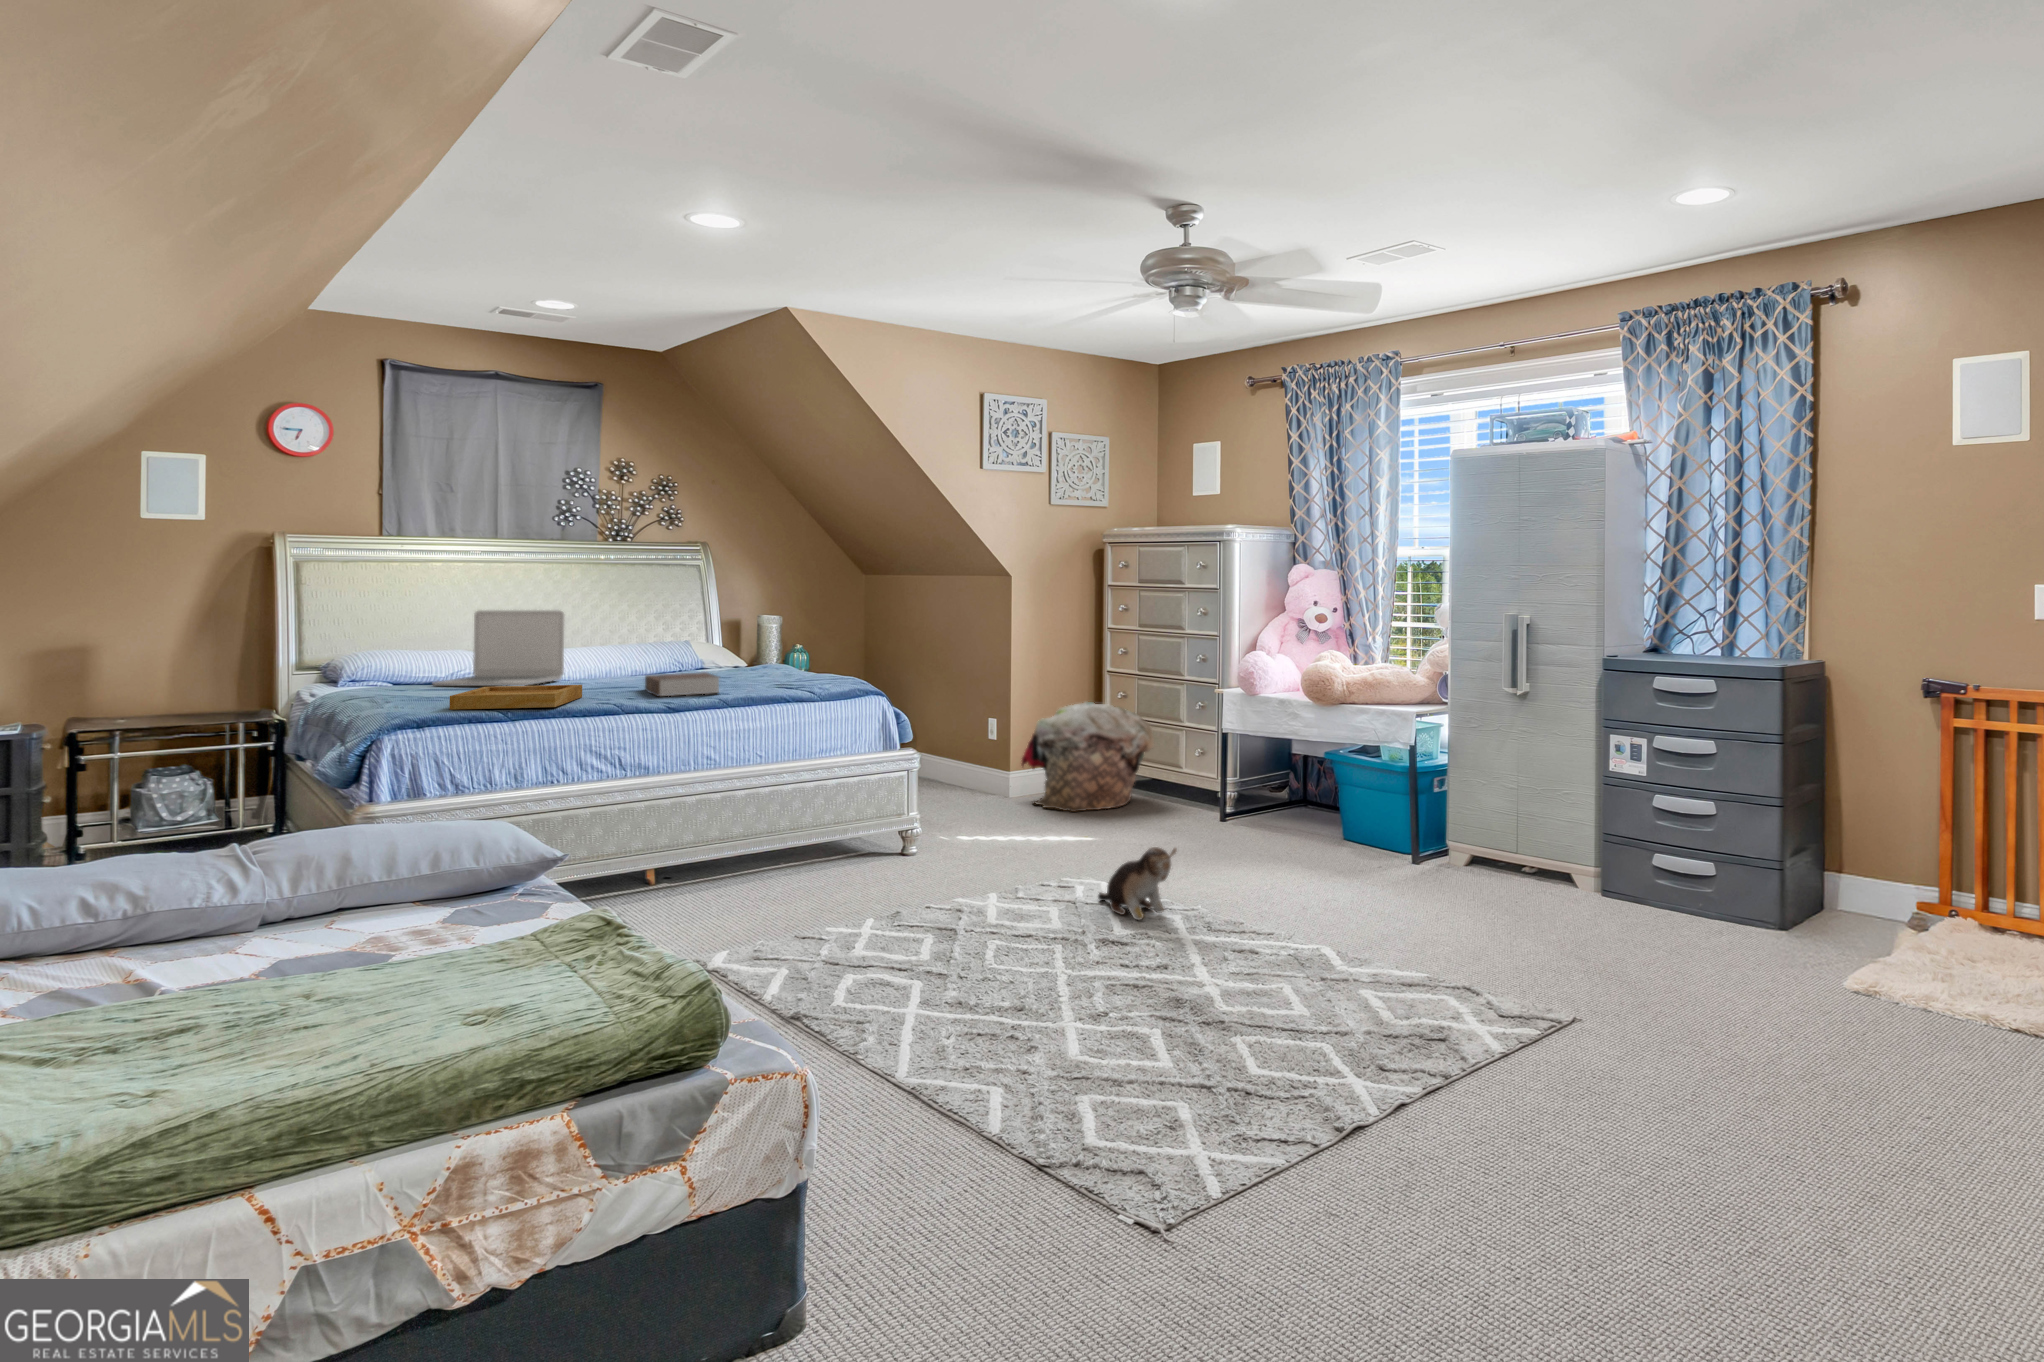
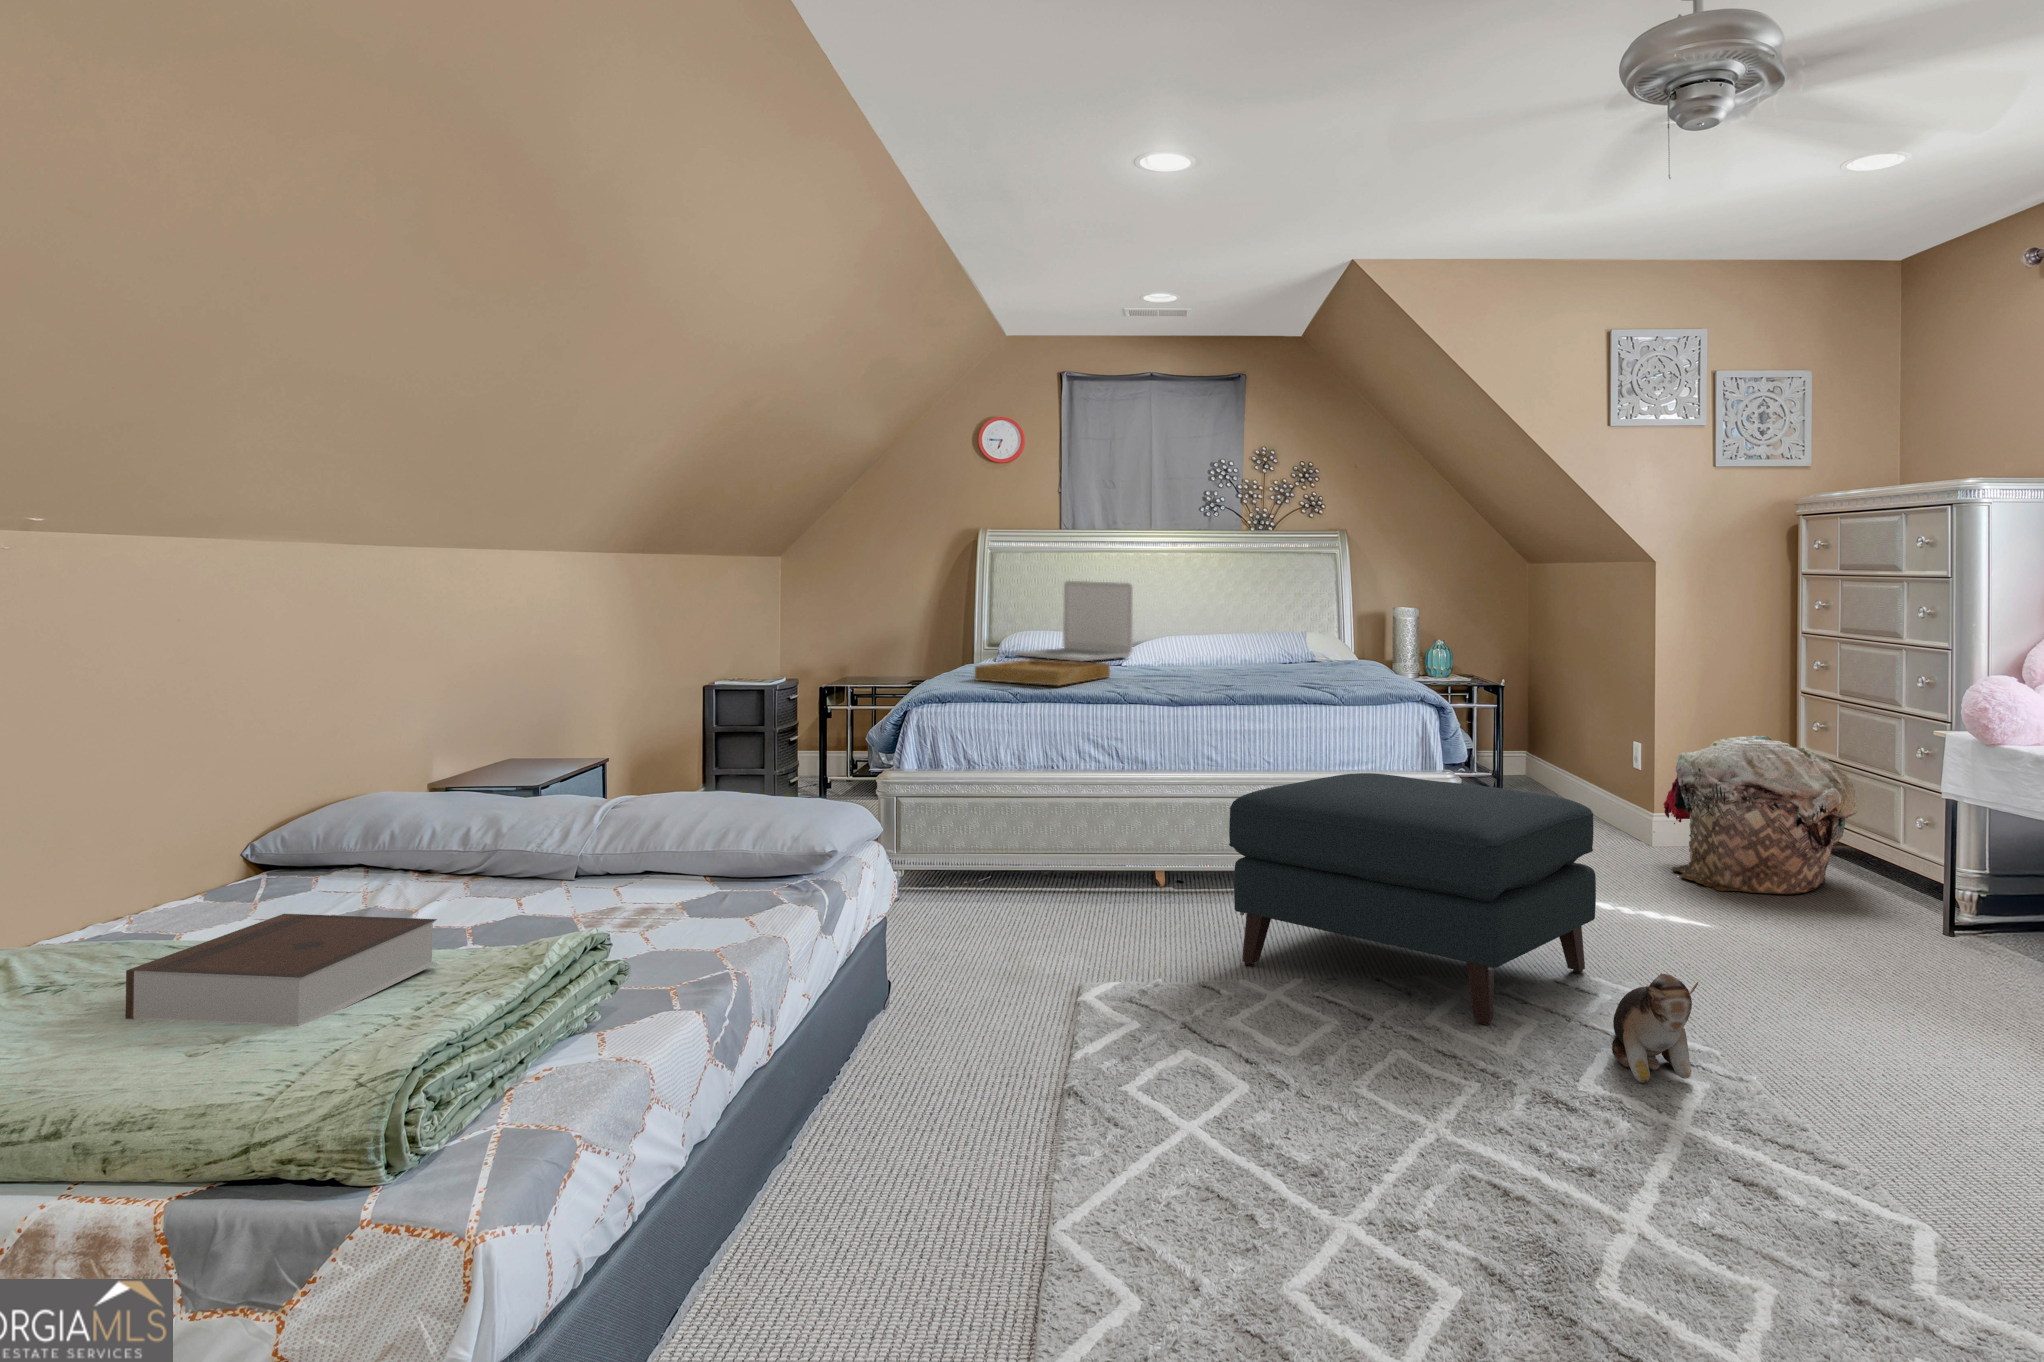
book: present [645,672,719,696] -> present [126,914,437,1026]
ottoman: none [791,750,1052,913] -> present [1229,773,1596,1024]

